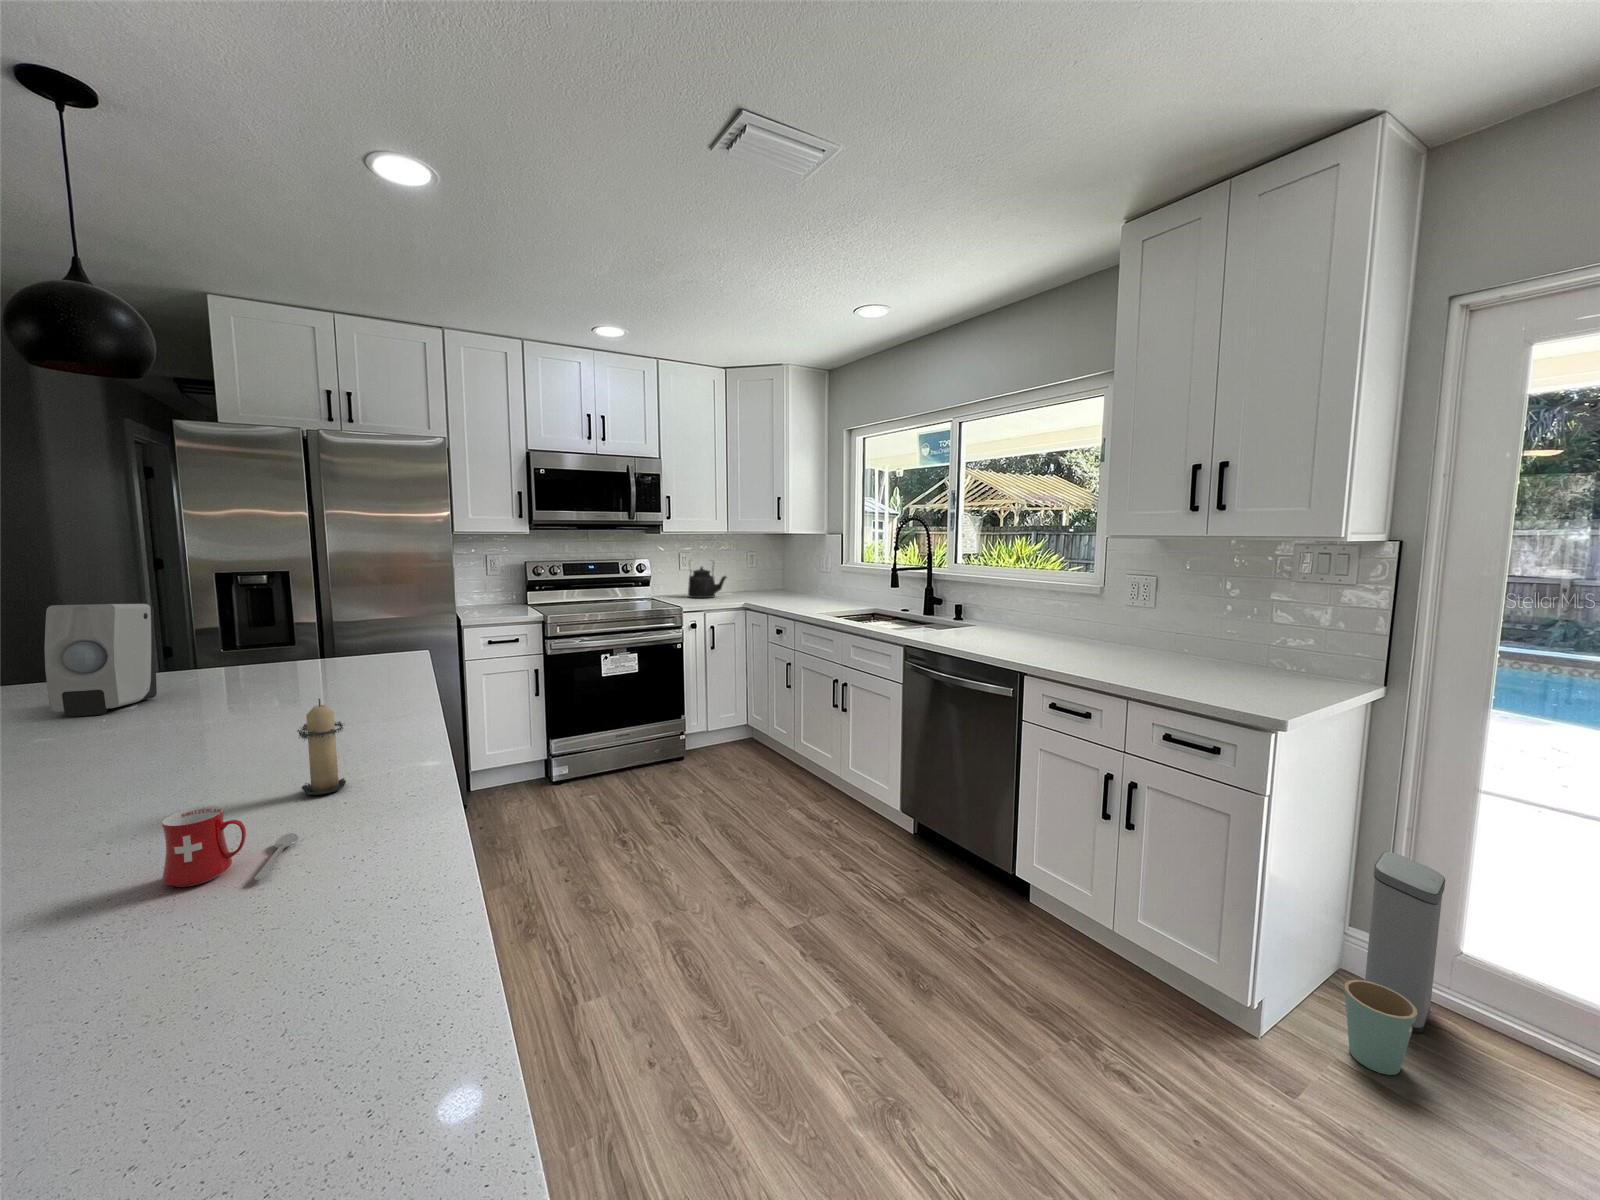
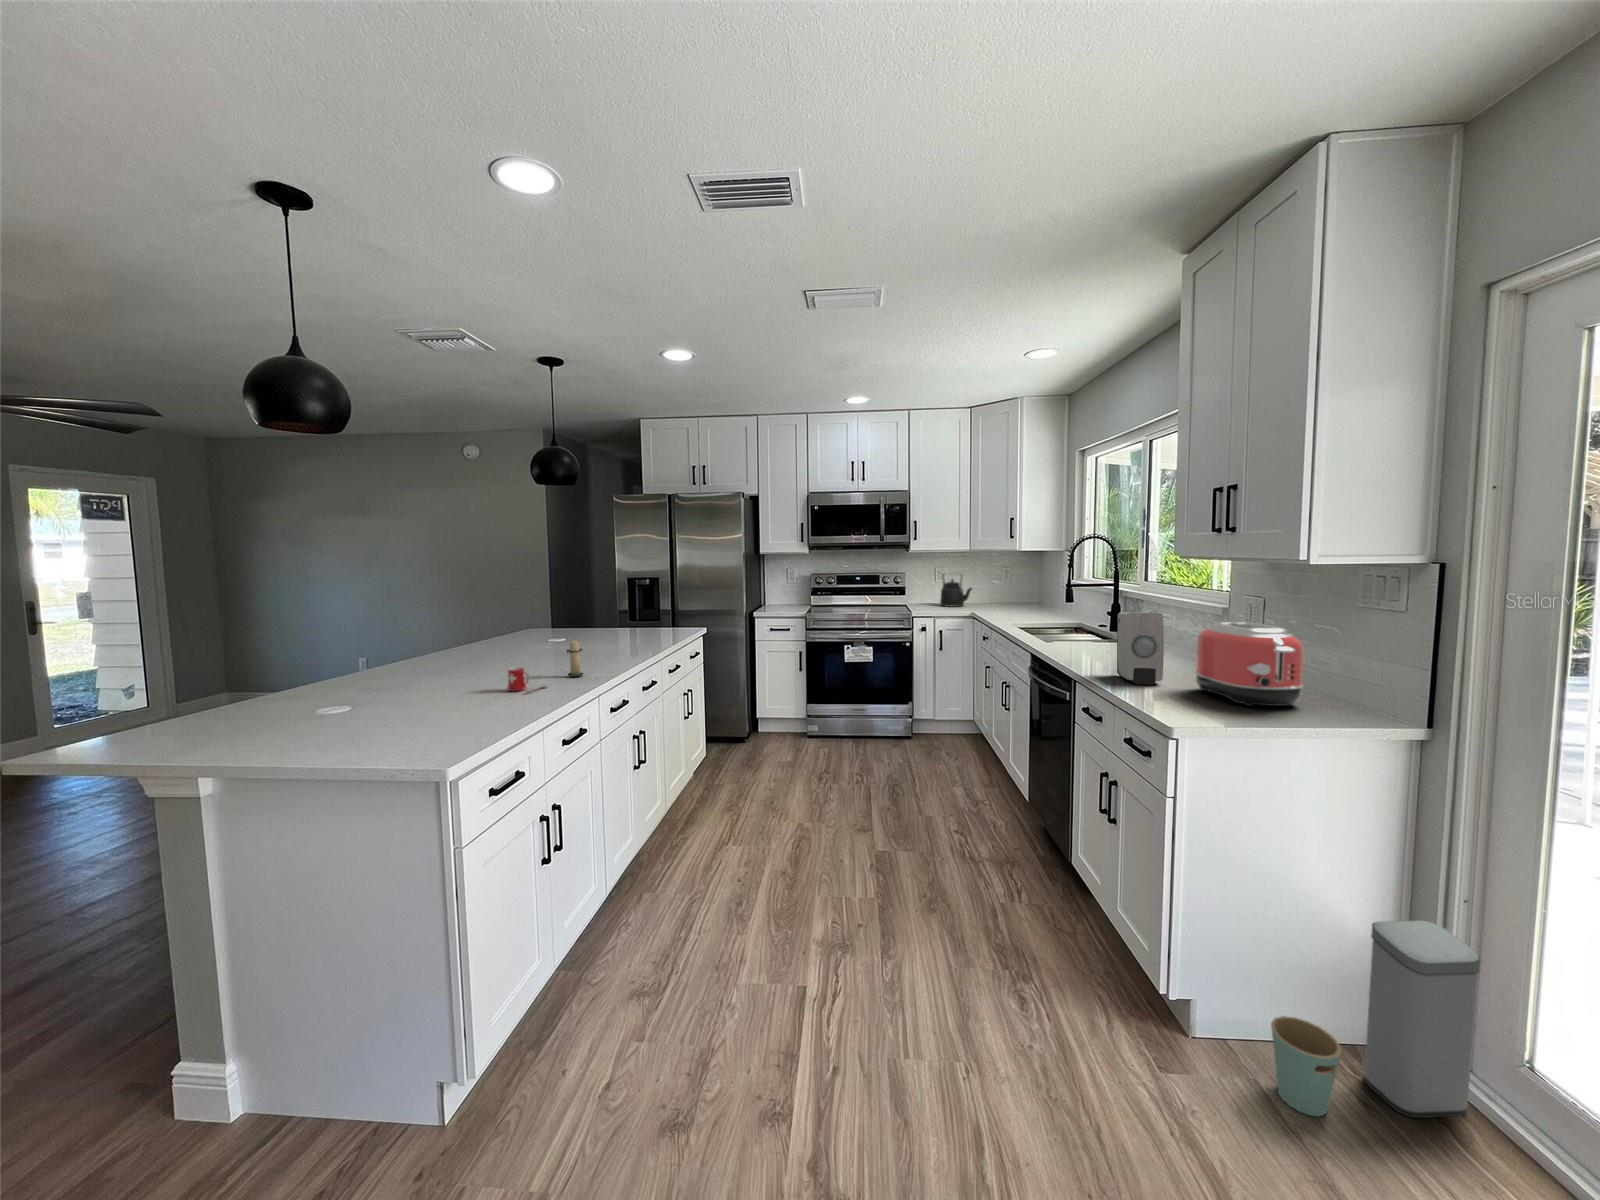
toaster: none [1159,599,1283,681] -> present [1194,622,1304,706]
soap dispenser: present [44,604,157,717] -> present [1117,612,1164,685]

